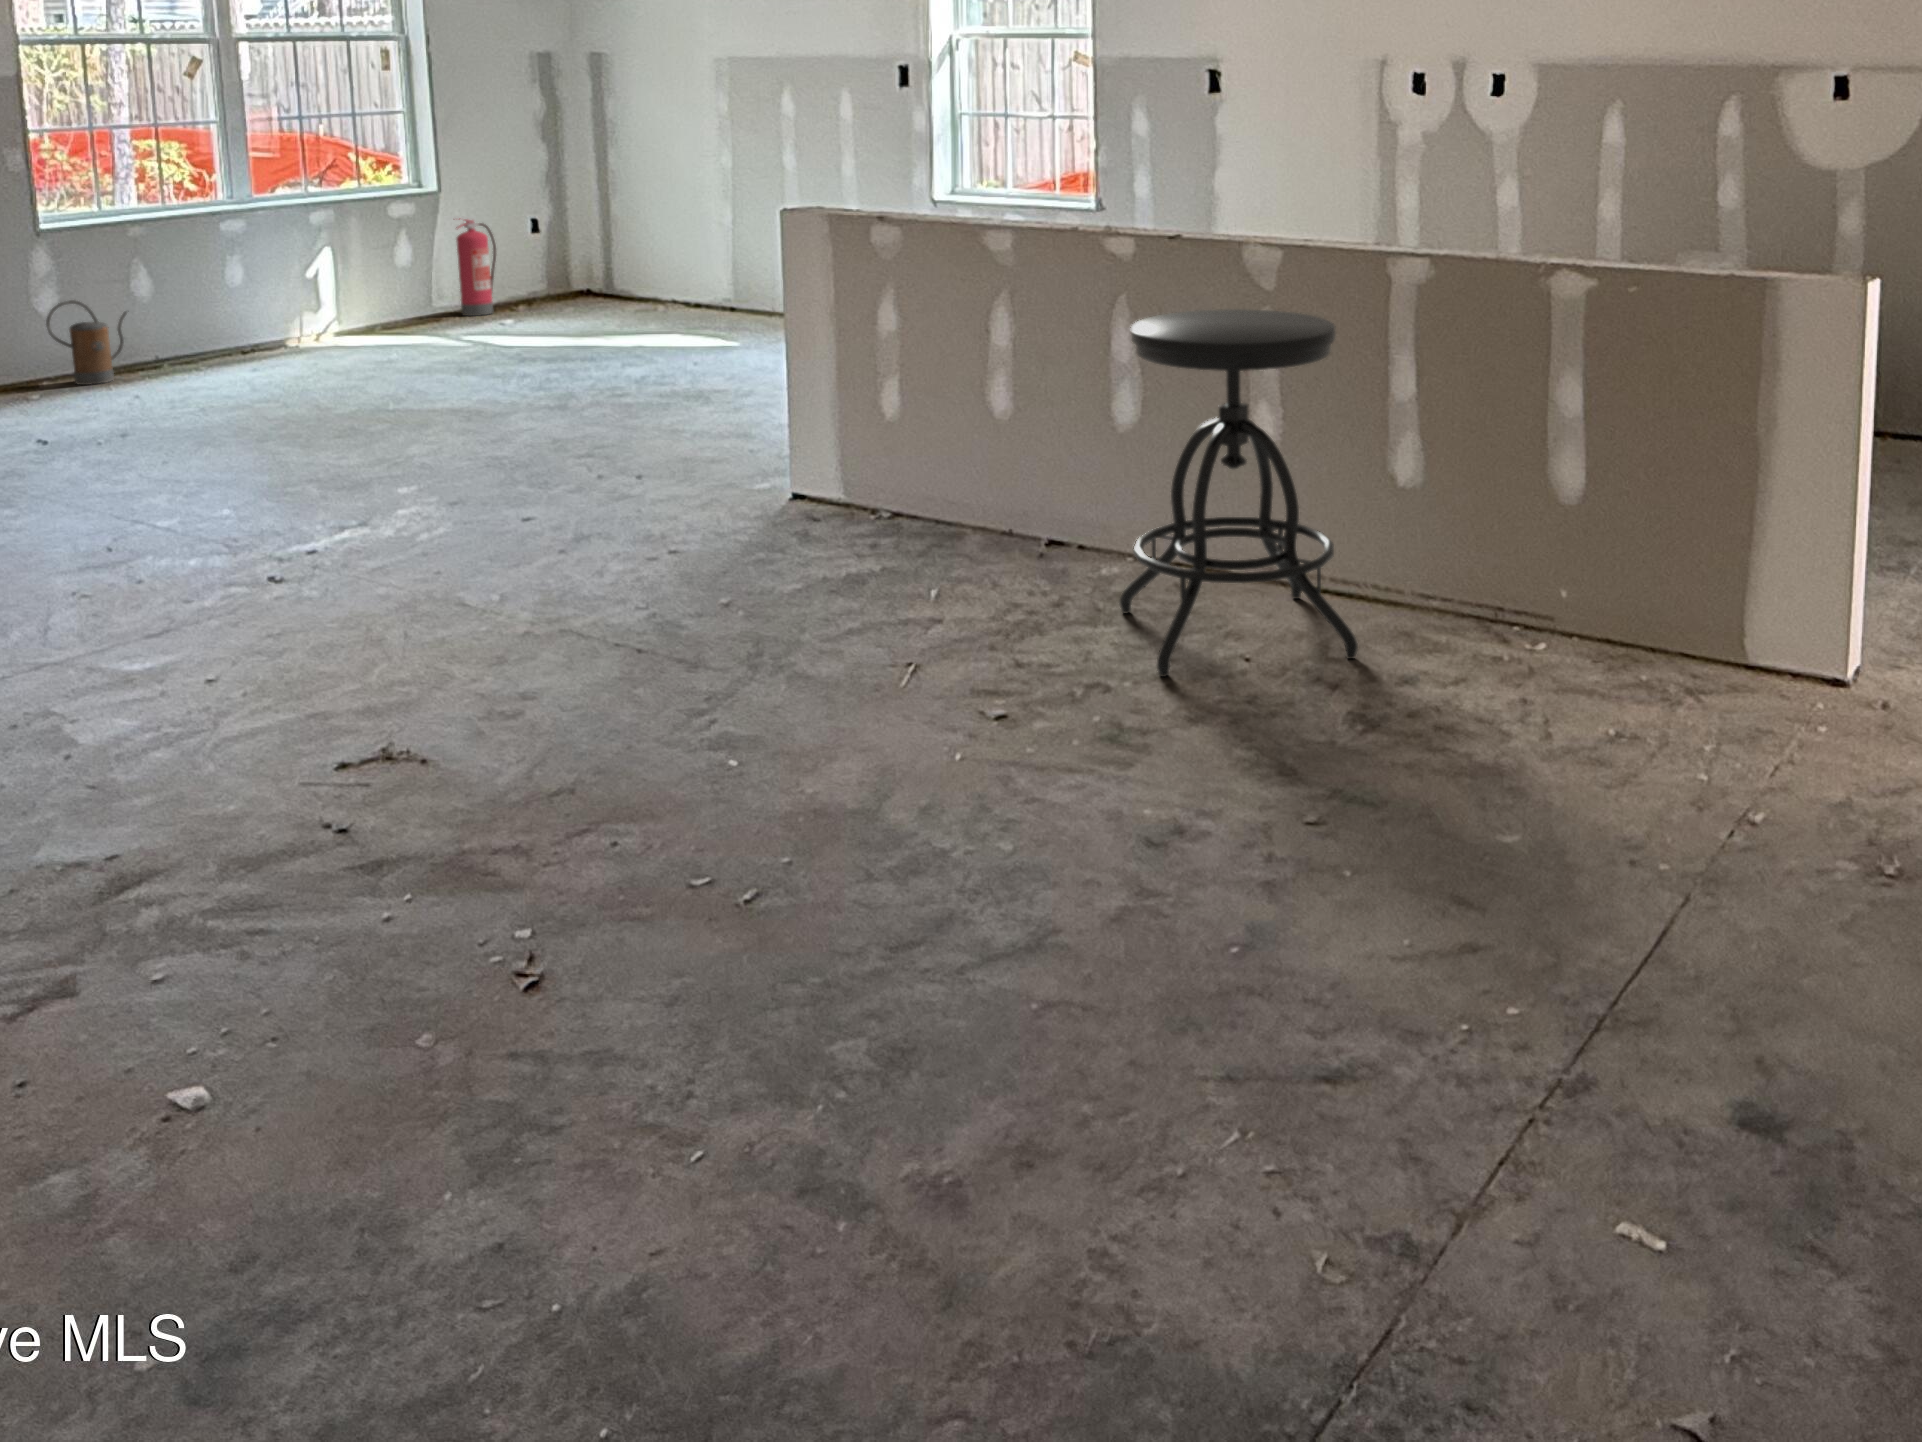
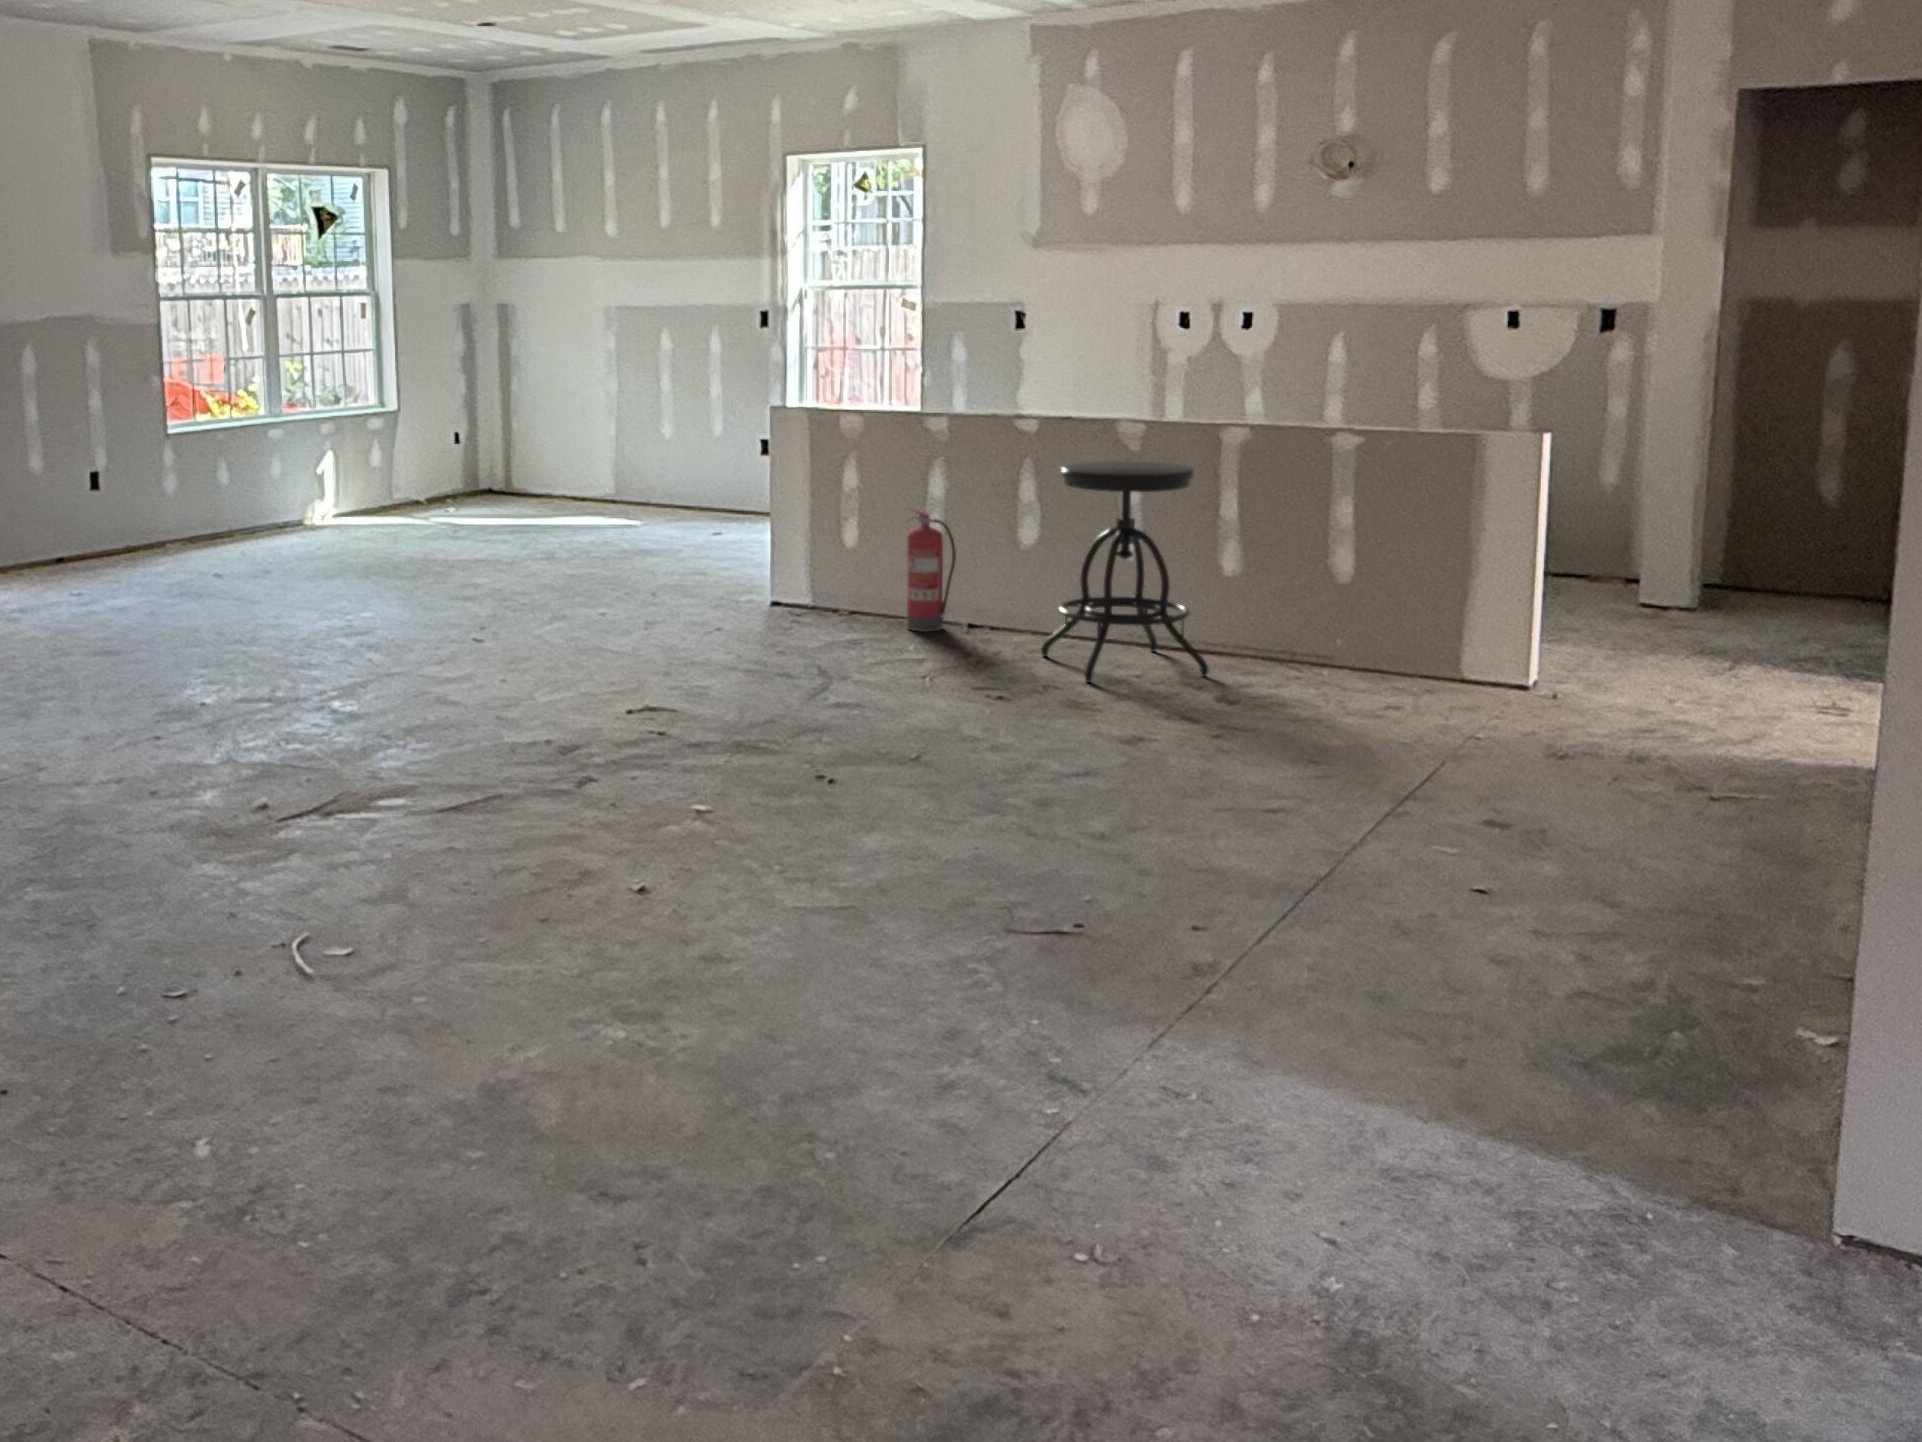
fire extinguisher: present [456,220,496,316] -> present [907,509,956,632]
watering can: present [46,300,127,385] -> none [179,483,225,544]

